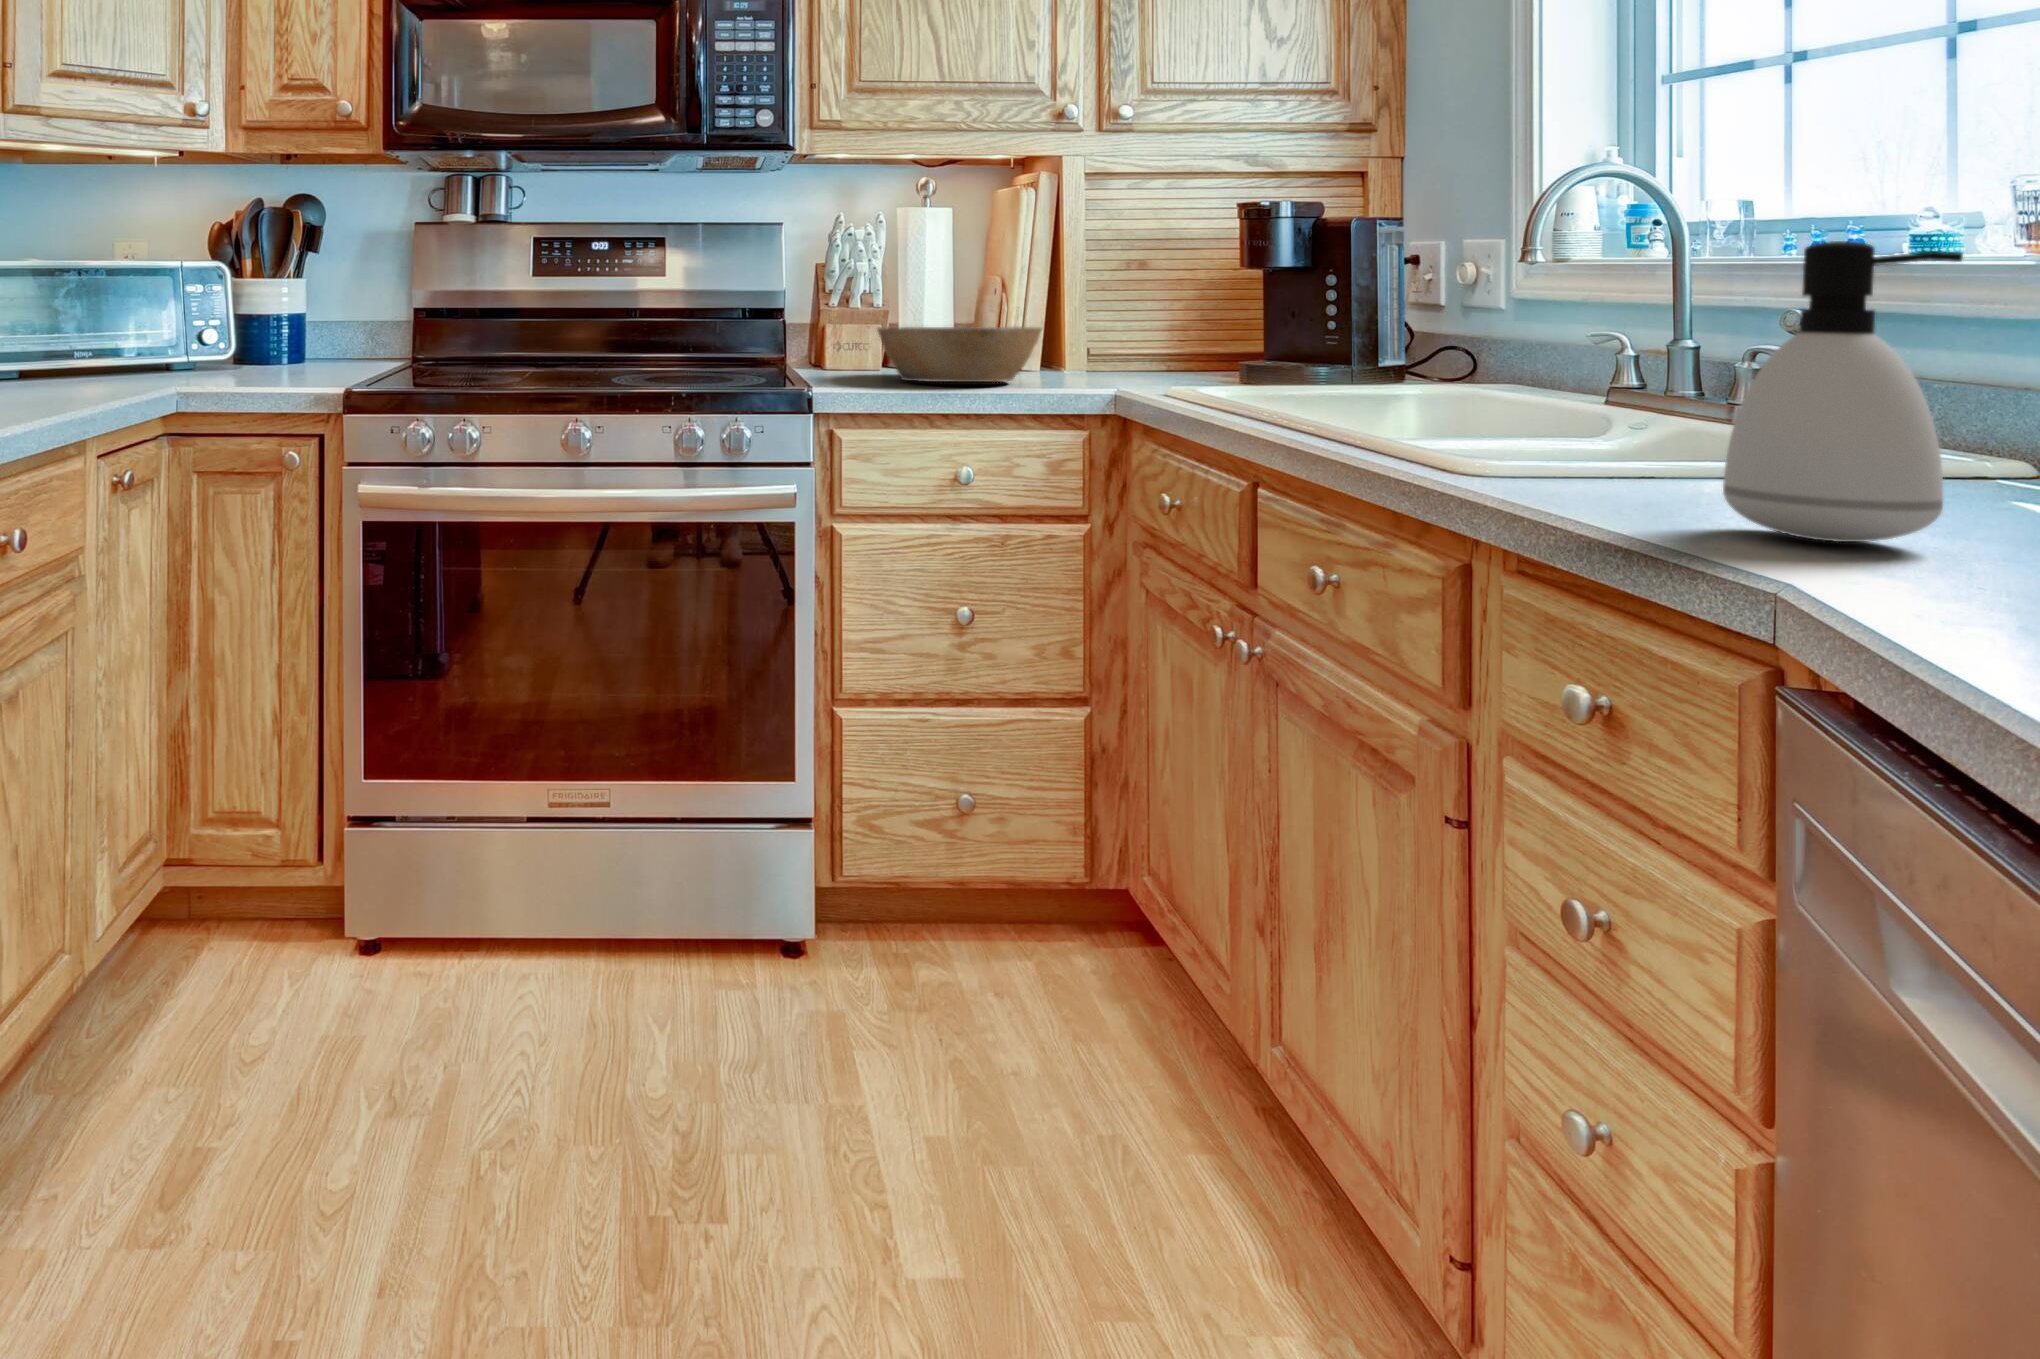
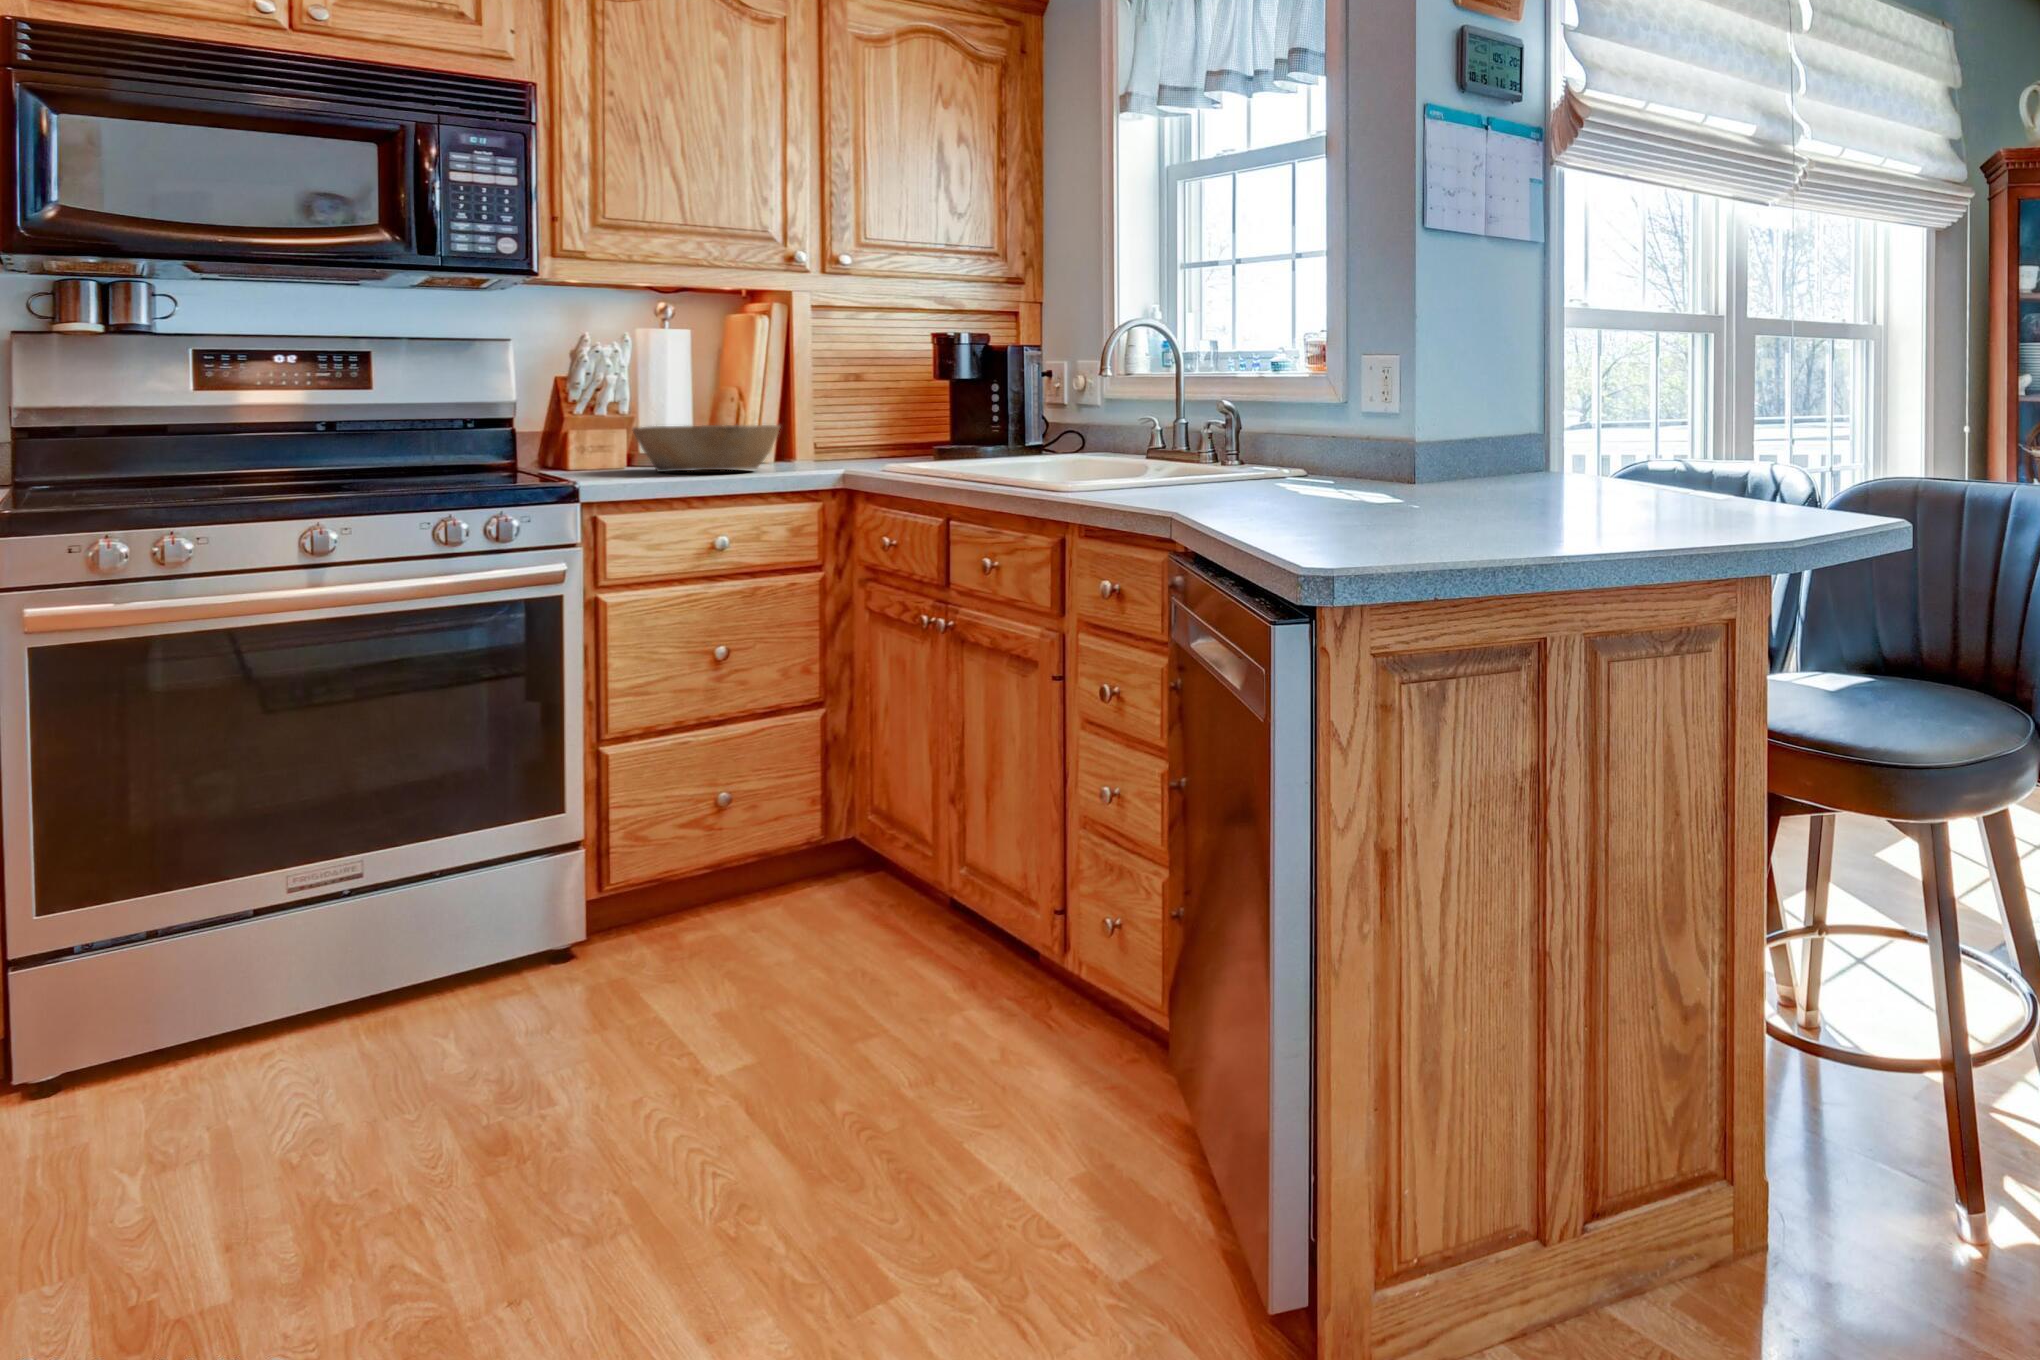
soap dispenser: present [1723,241,1963,542] -> none [1111,361,1187,501]

